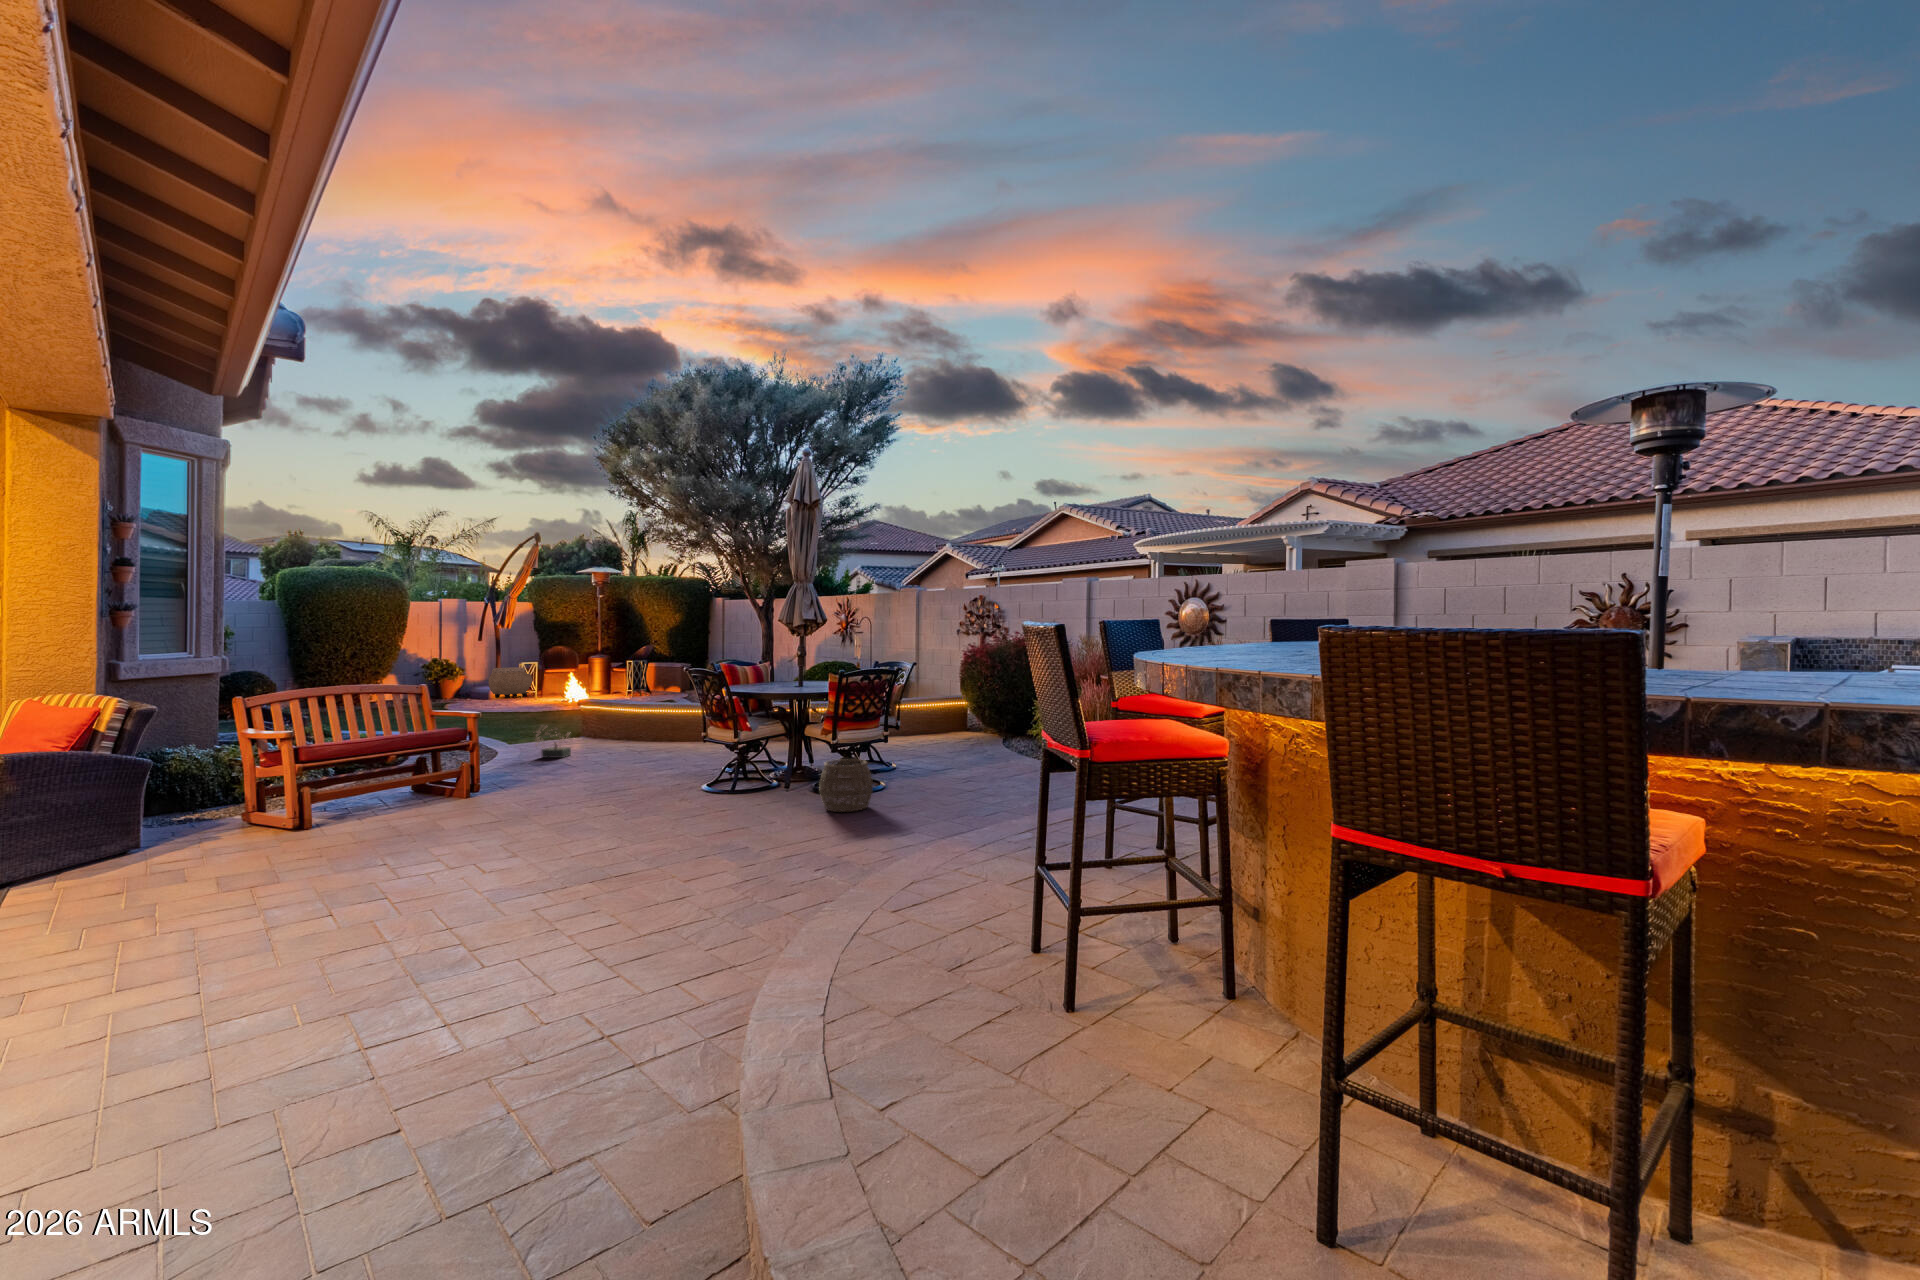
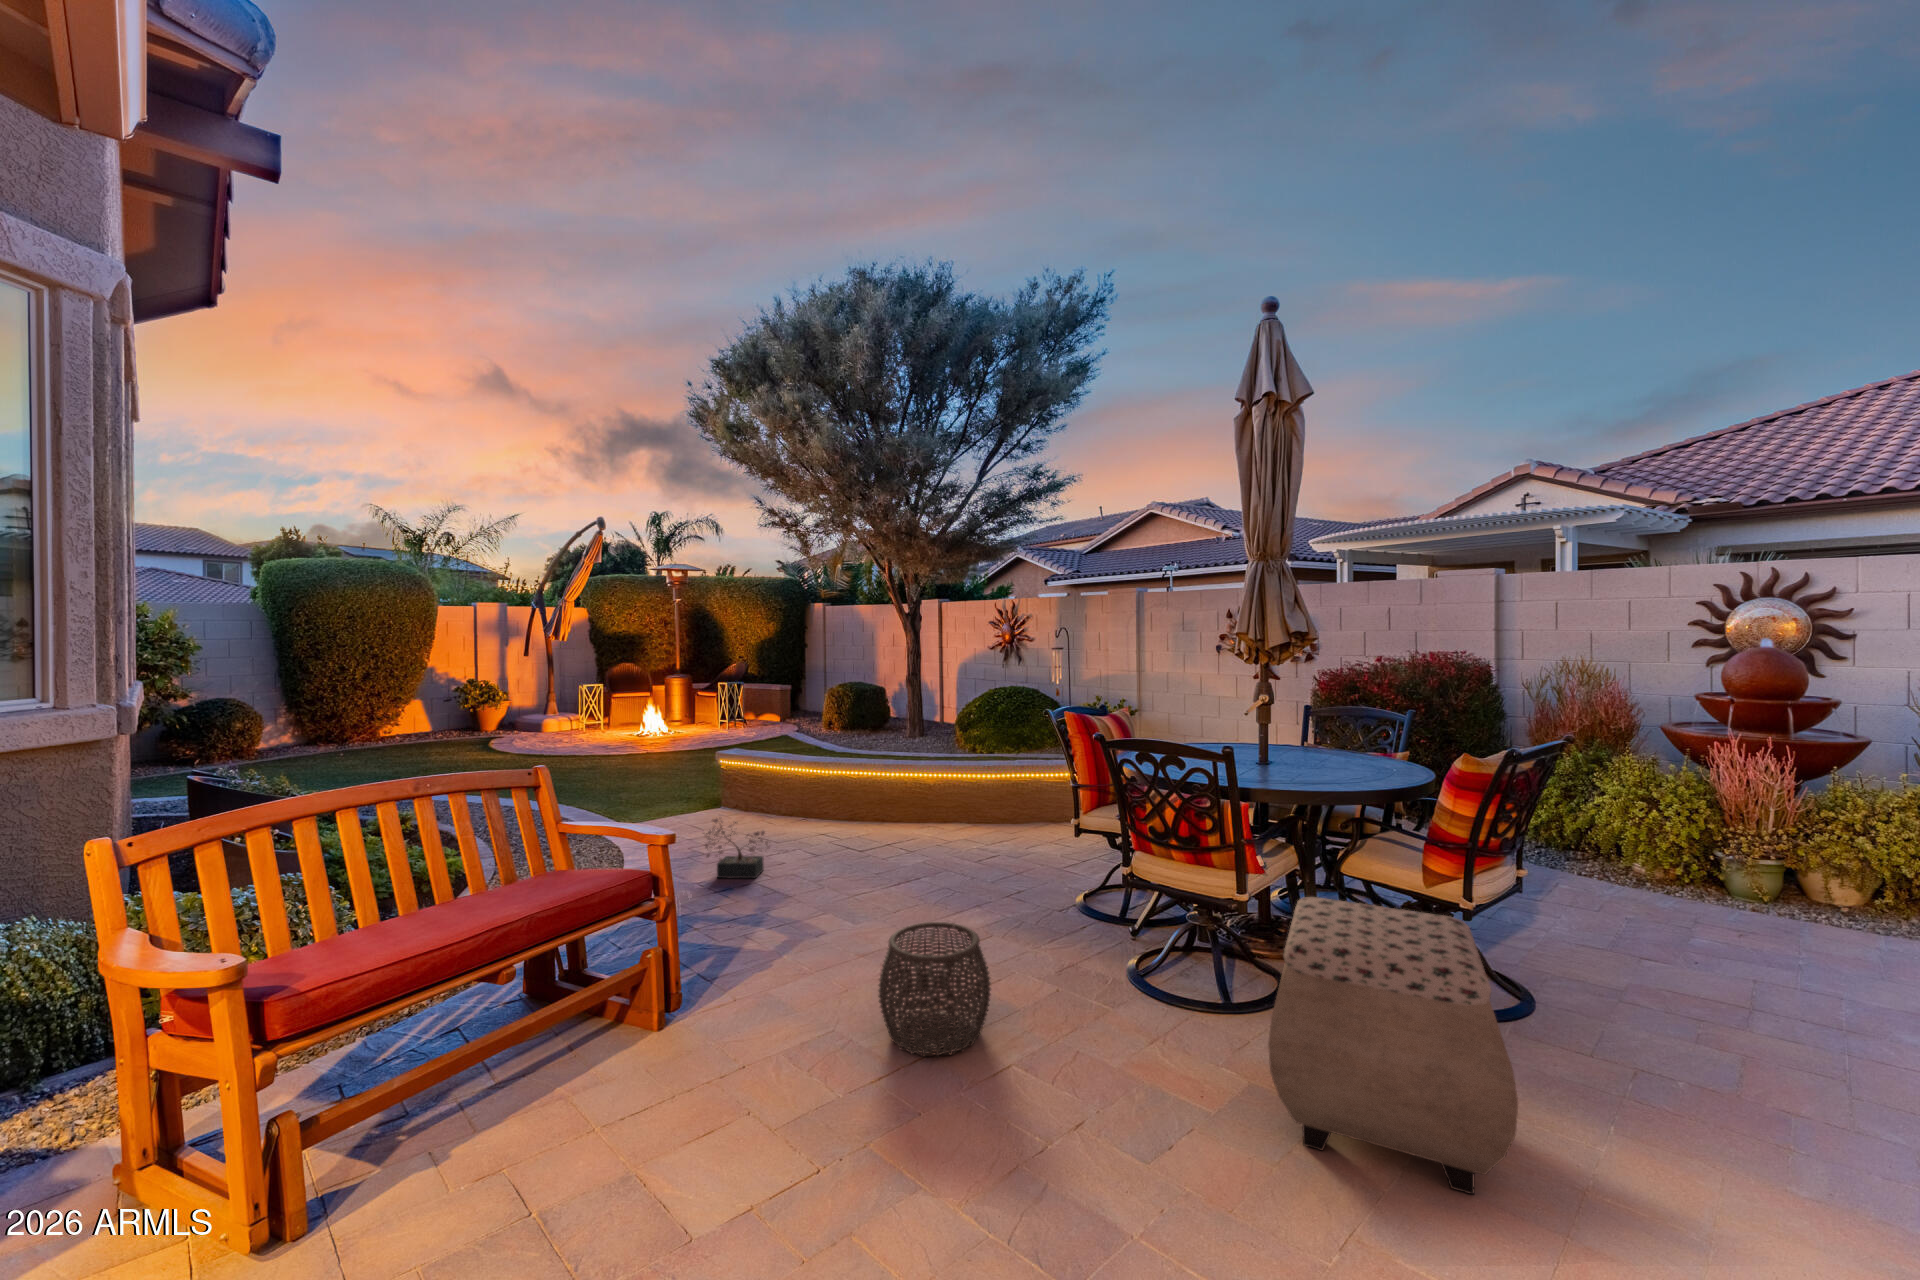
ottoman: present [488,667,533,698] -> present [1268,897,1518,1194]
woven basket: present [820,759,873,812] -> present [878,922,991,1056]

